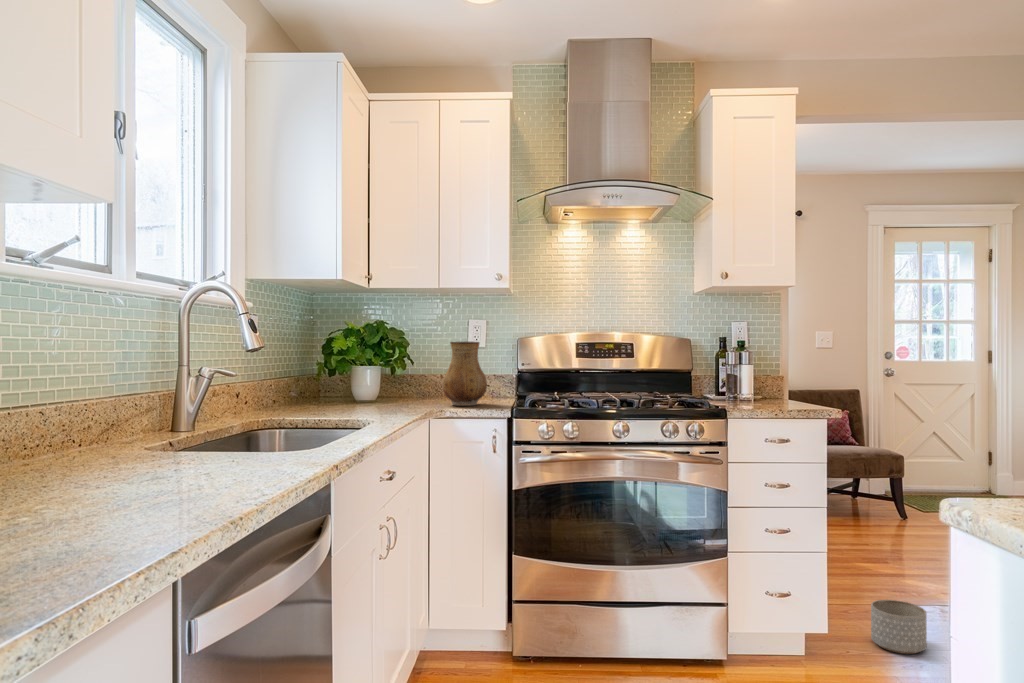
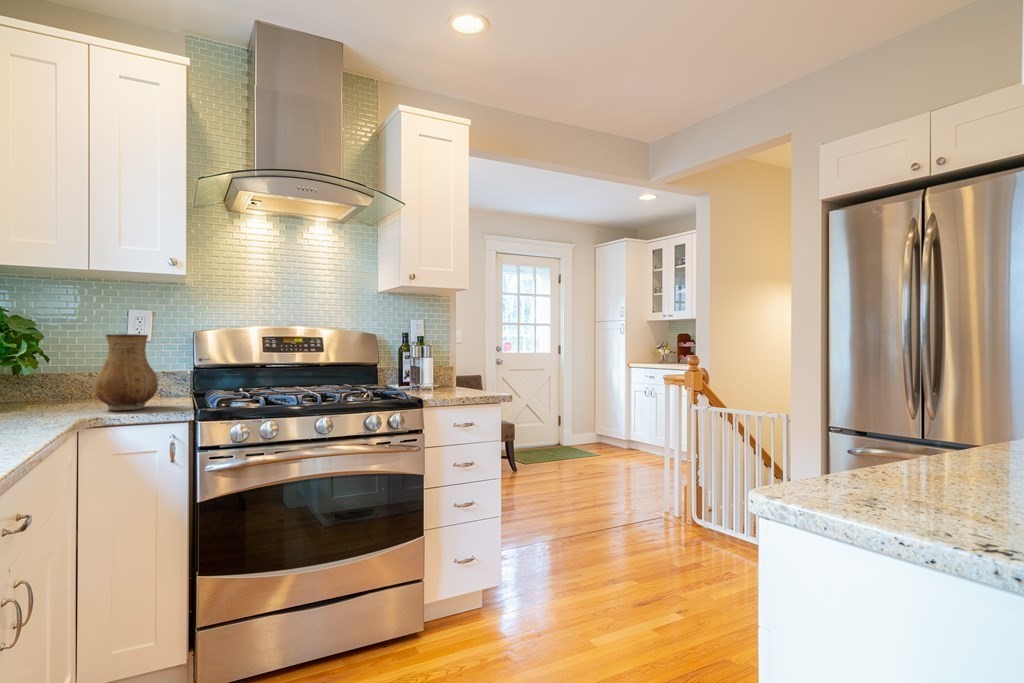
planter: present [871,600,927,654] -> none [525,541,564,584]

